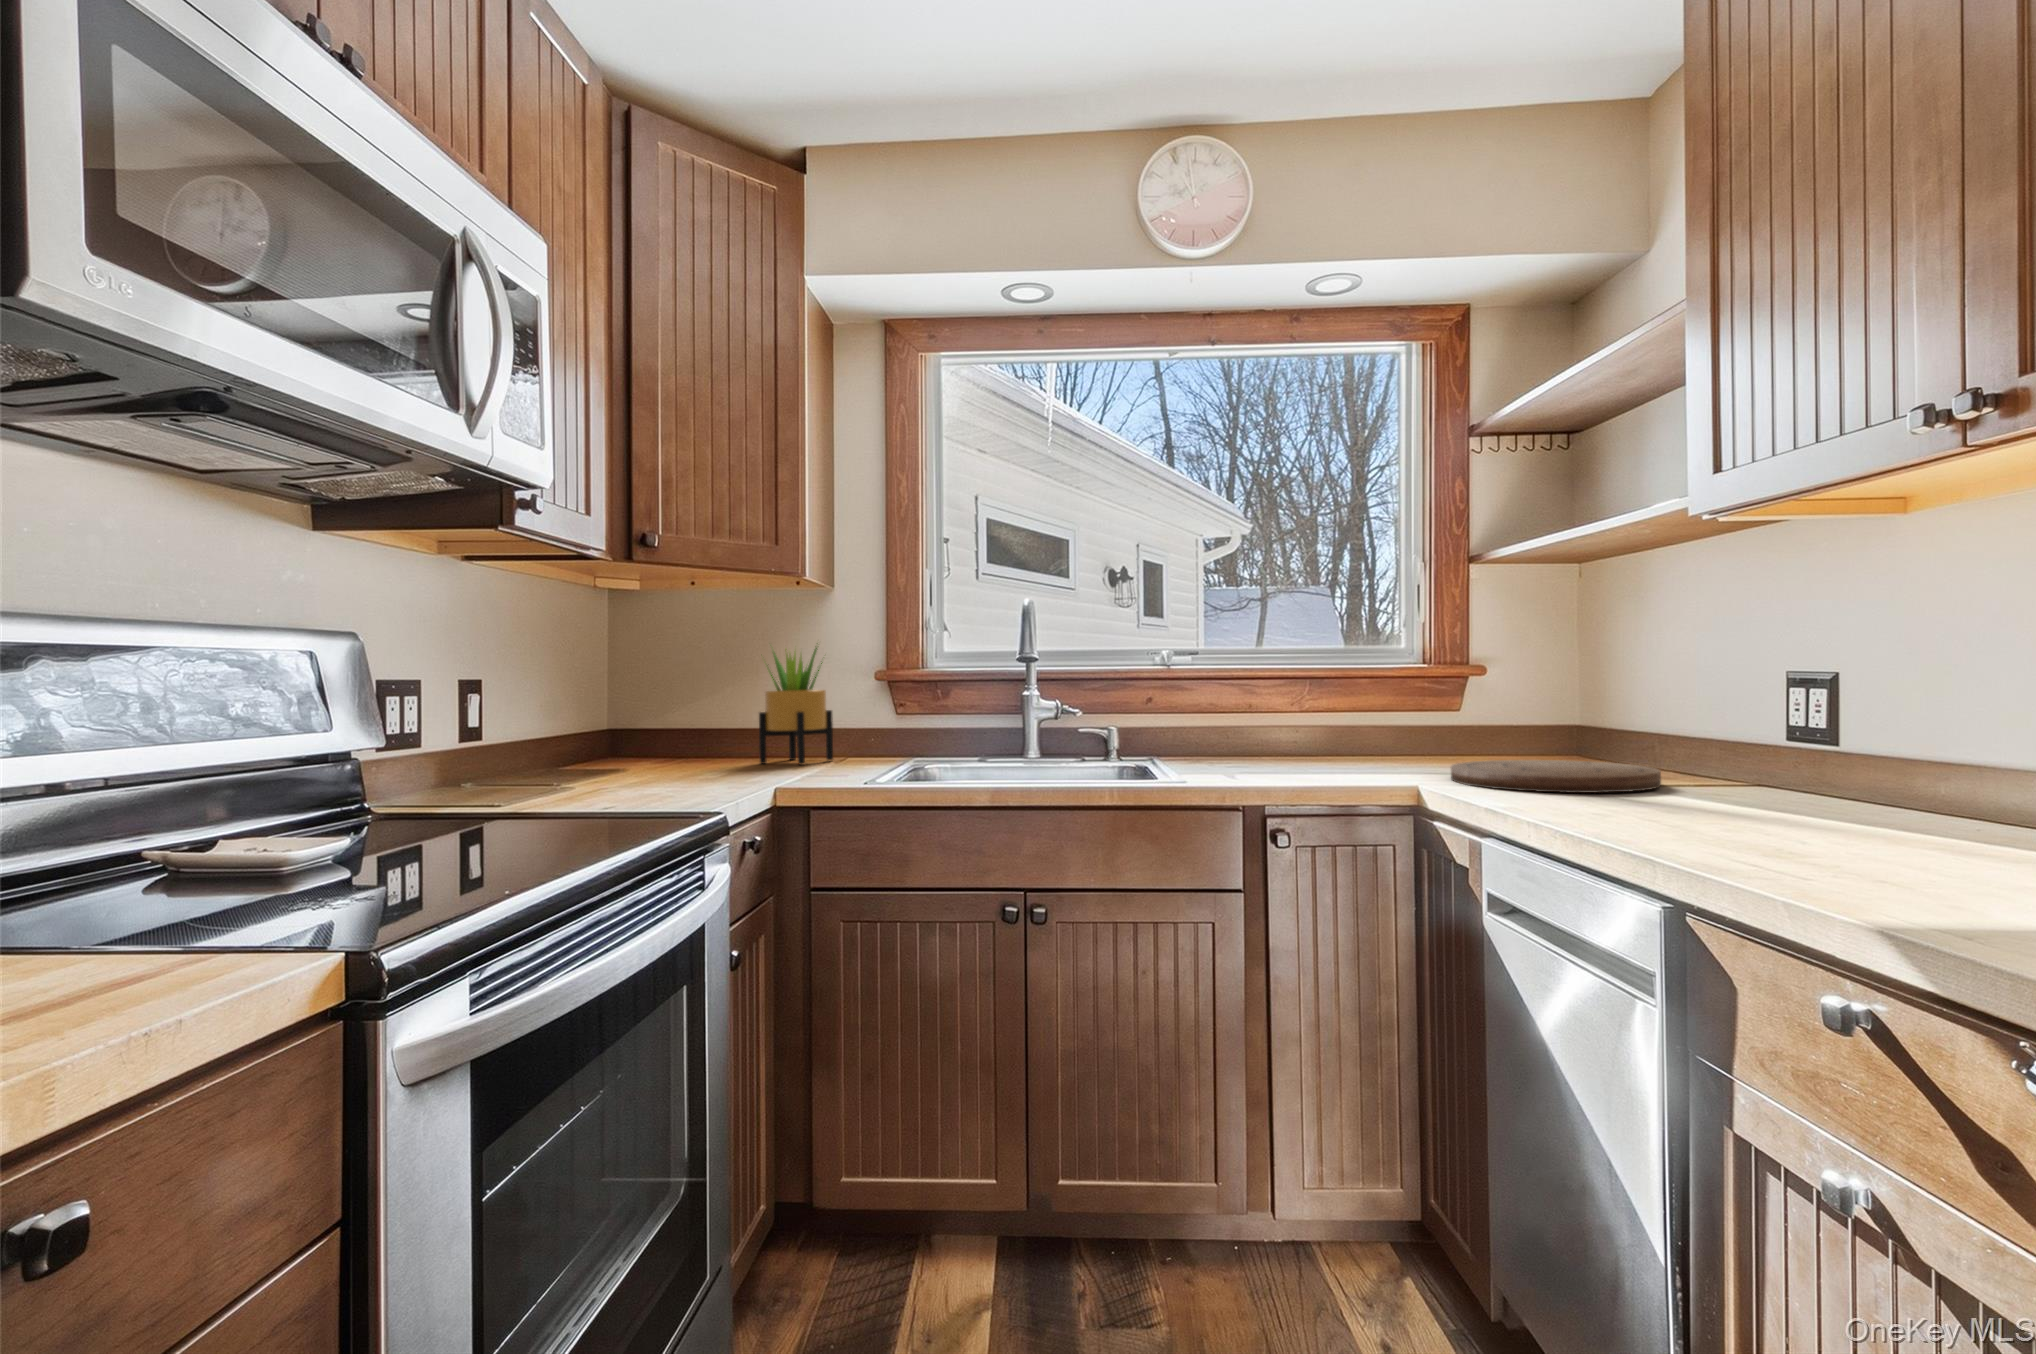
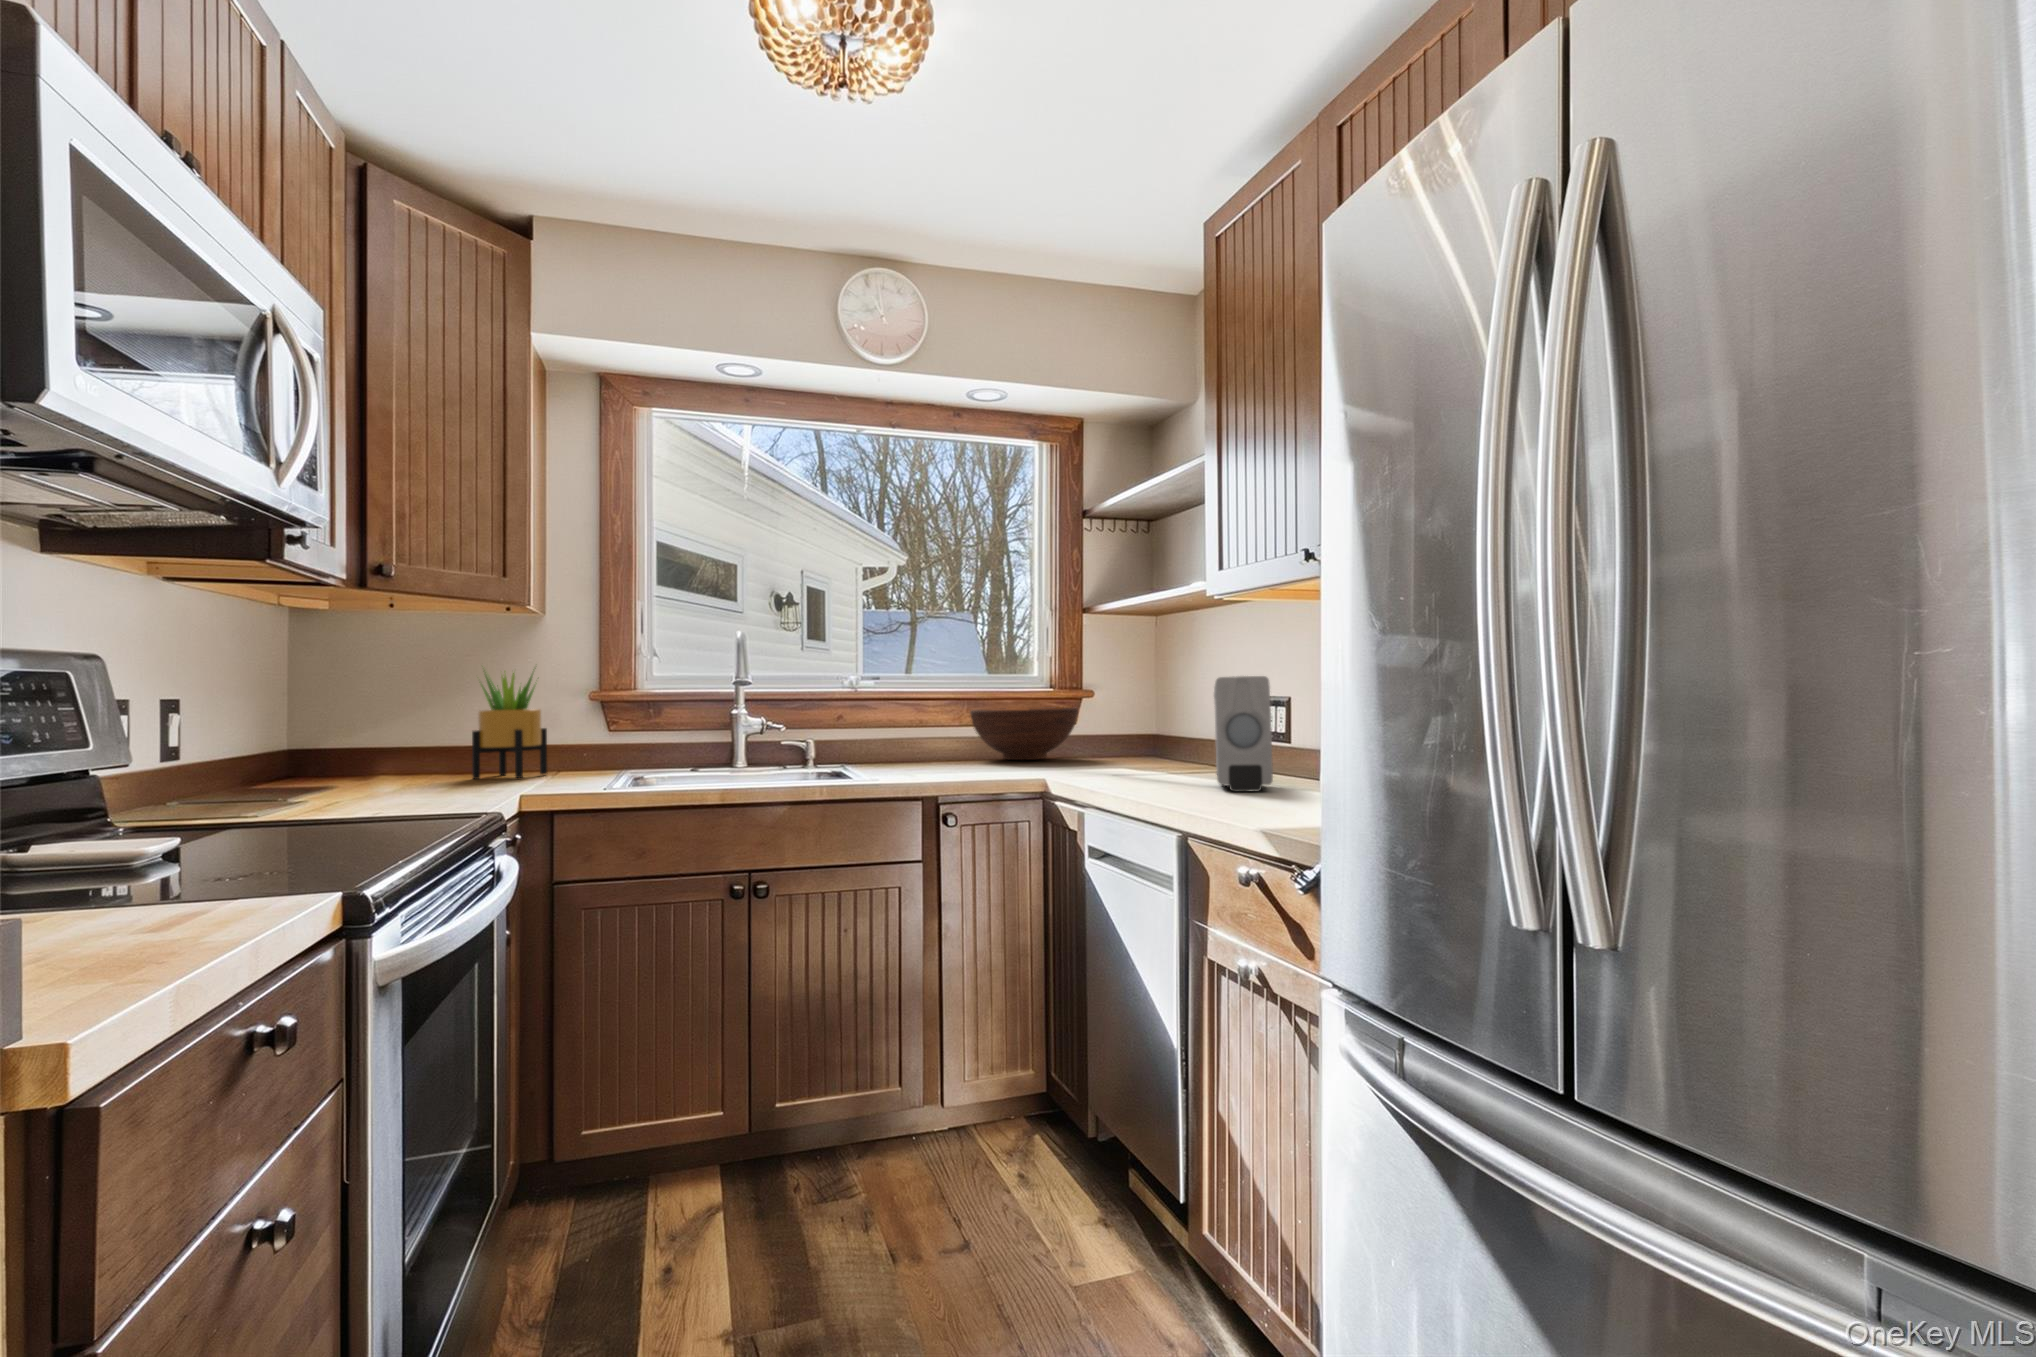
soap dispenser: none [1707,642,1836,833] -> present [1214,676,1273,792]
fruit bowl: none [1312,690,1463,758] -> present [970,707,1078,760]
cutting board: present [1451,760,1661,793] -> none [1067,757,1197,777]

